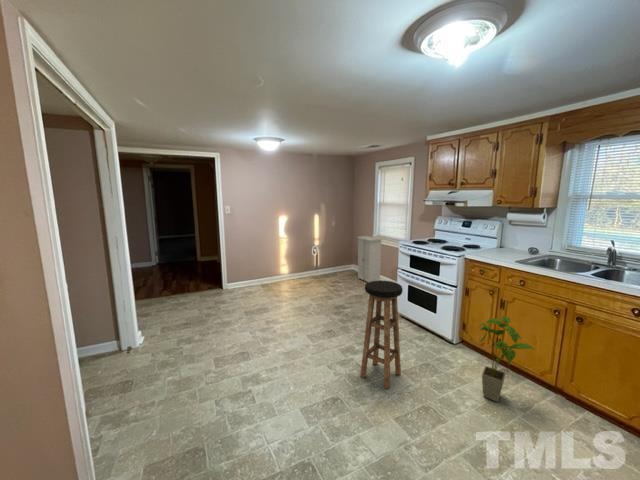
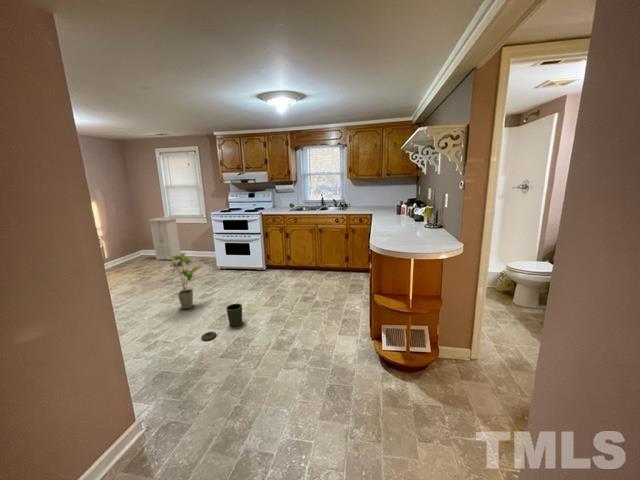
bar stool: present [360,280,403,389] -> none [220,233,250,302]
house plant: present [479,316,535,402] -> present [171,253,202,309]
trash can: none [276,393,343,435] -> present [201,304,242,341]

